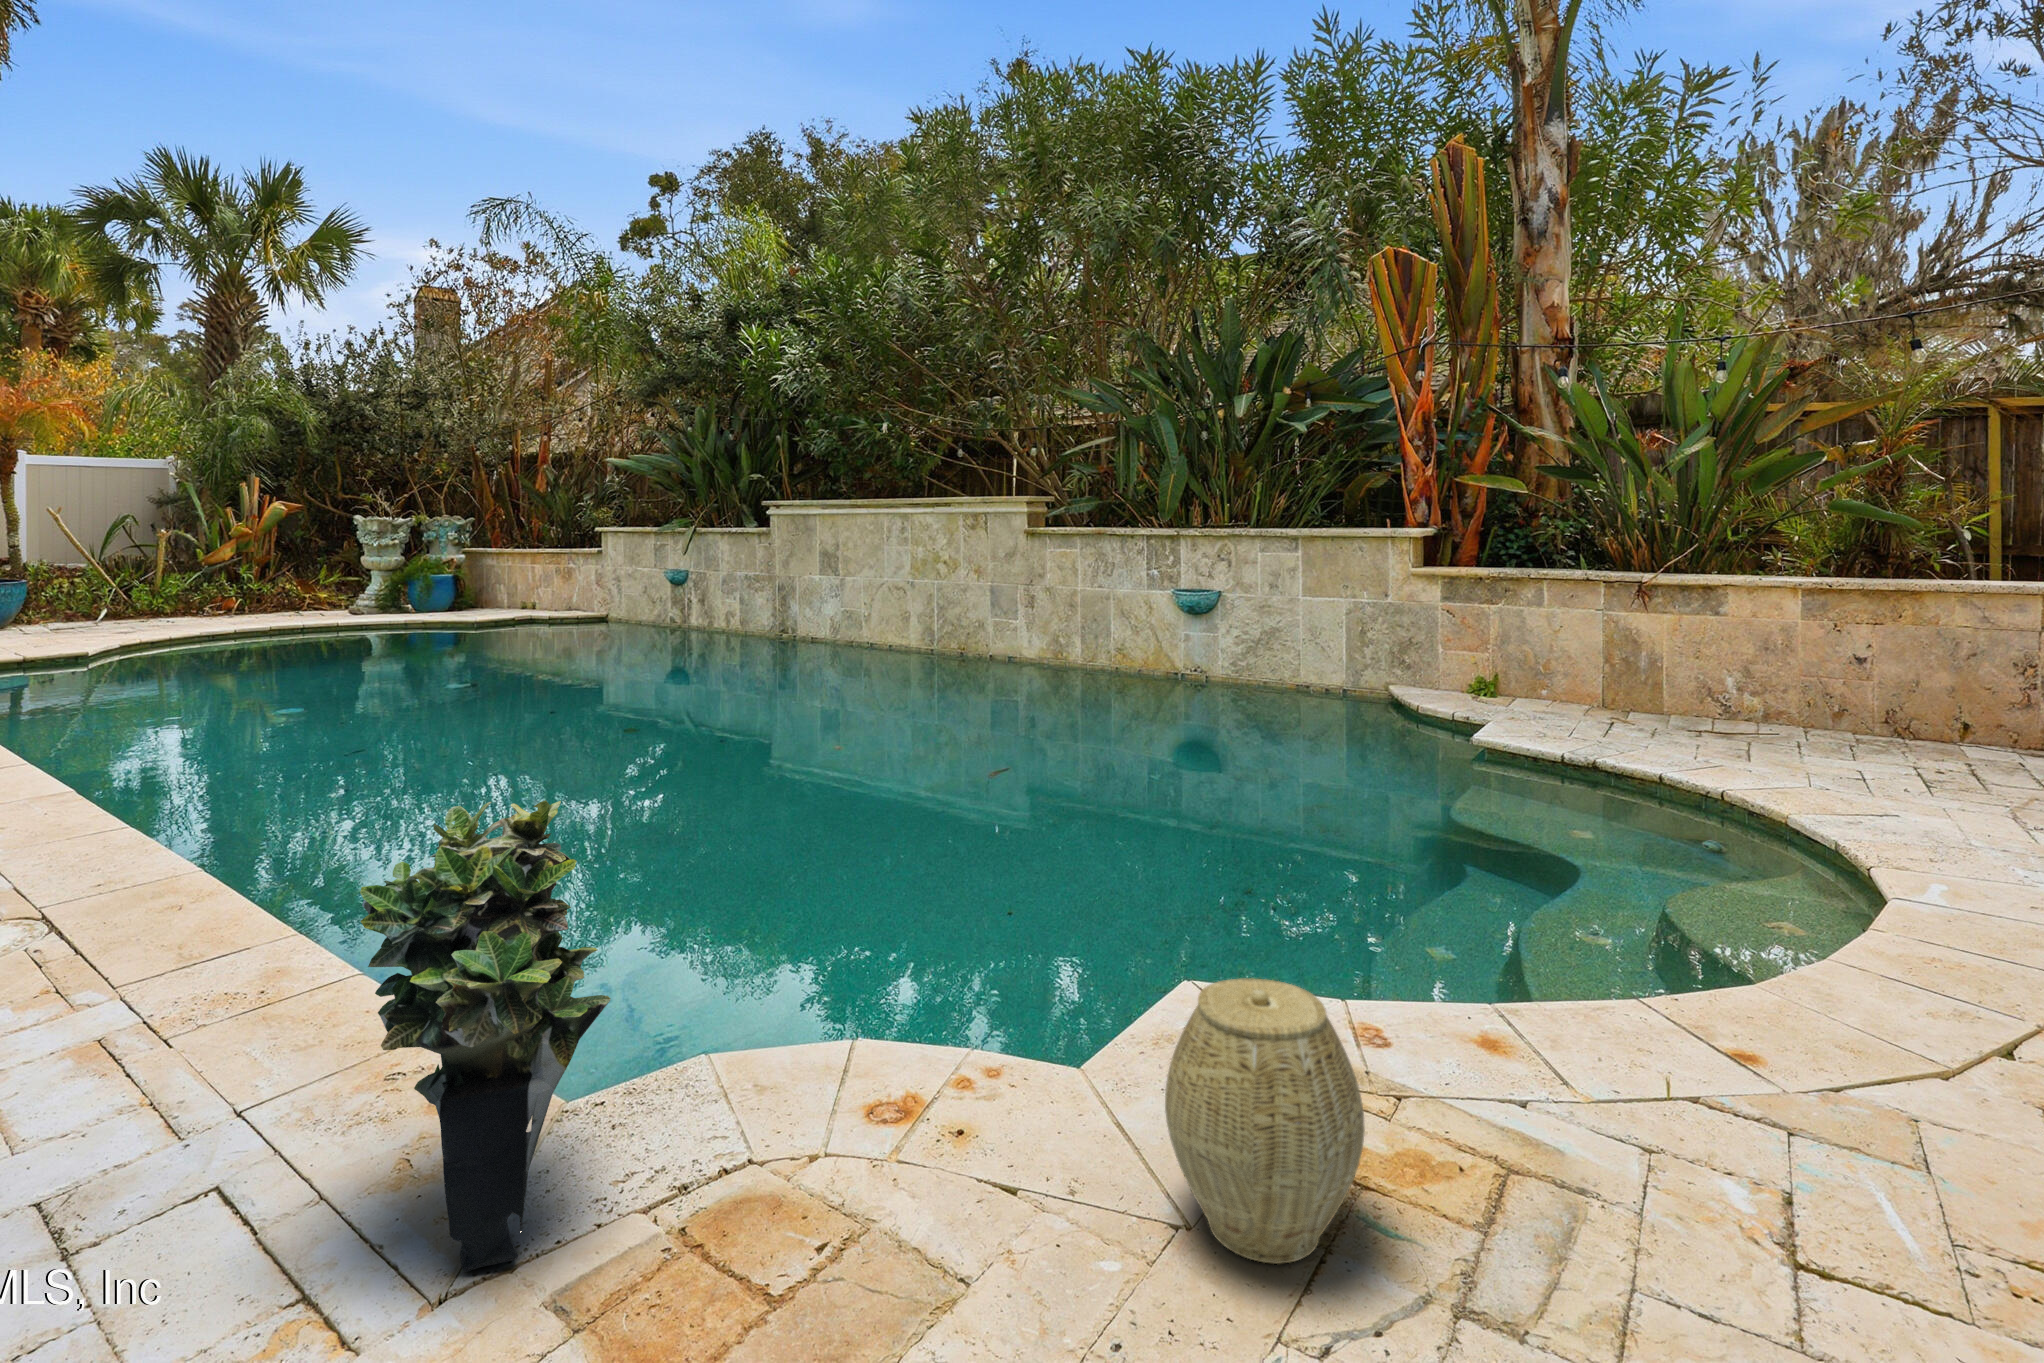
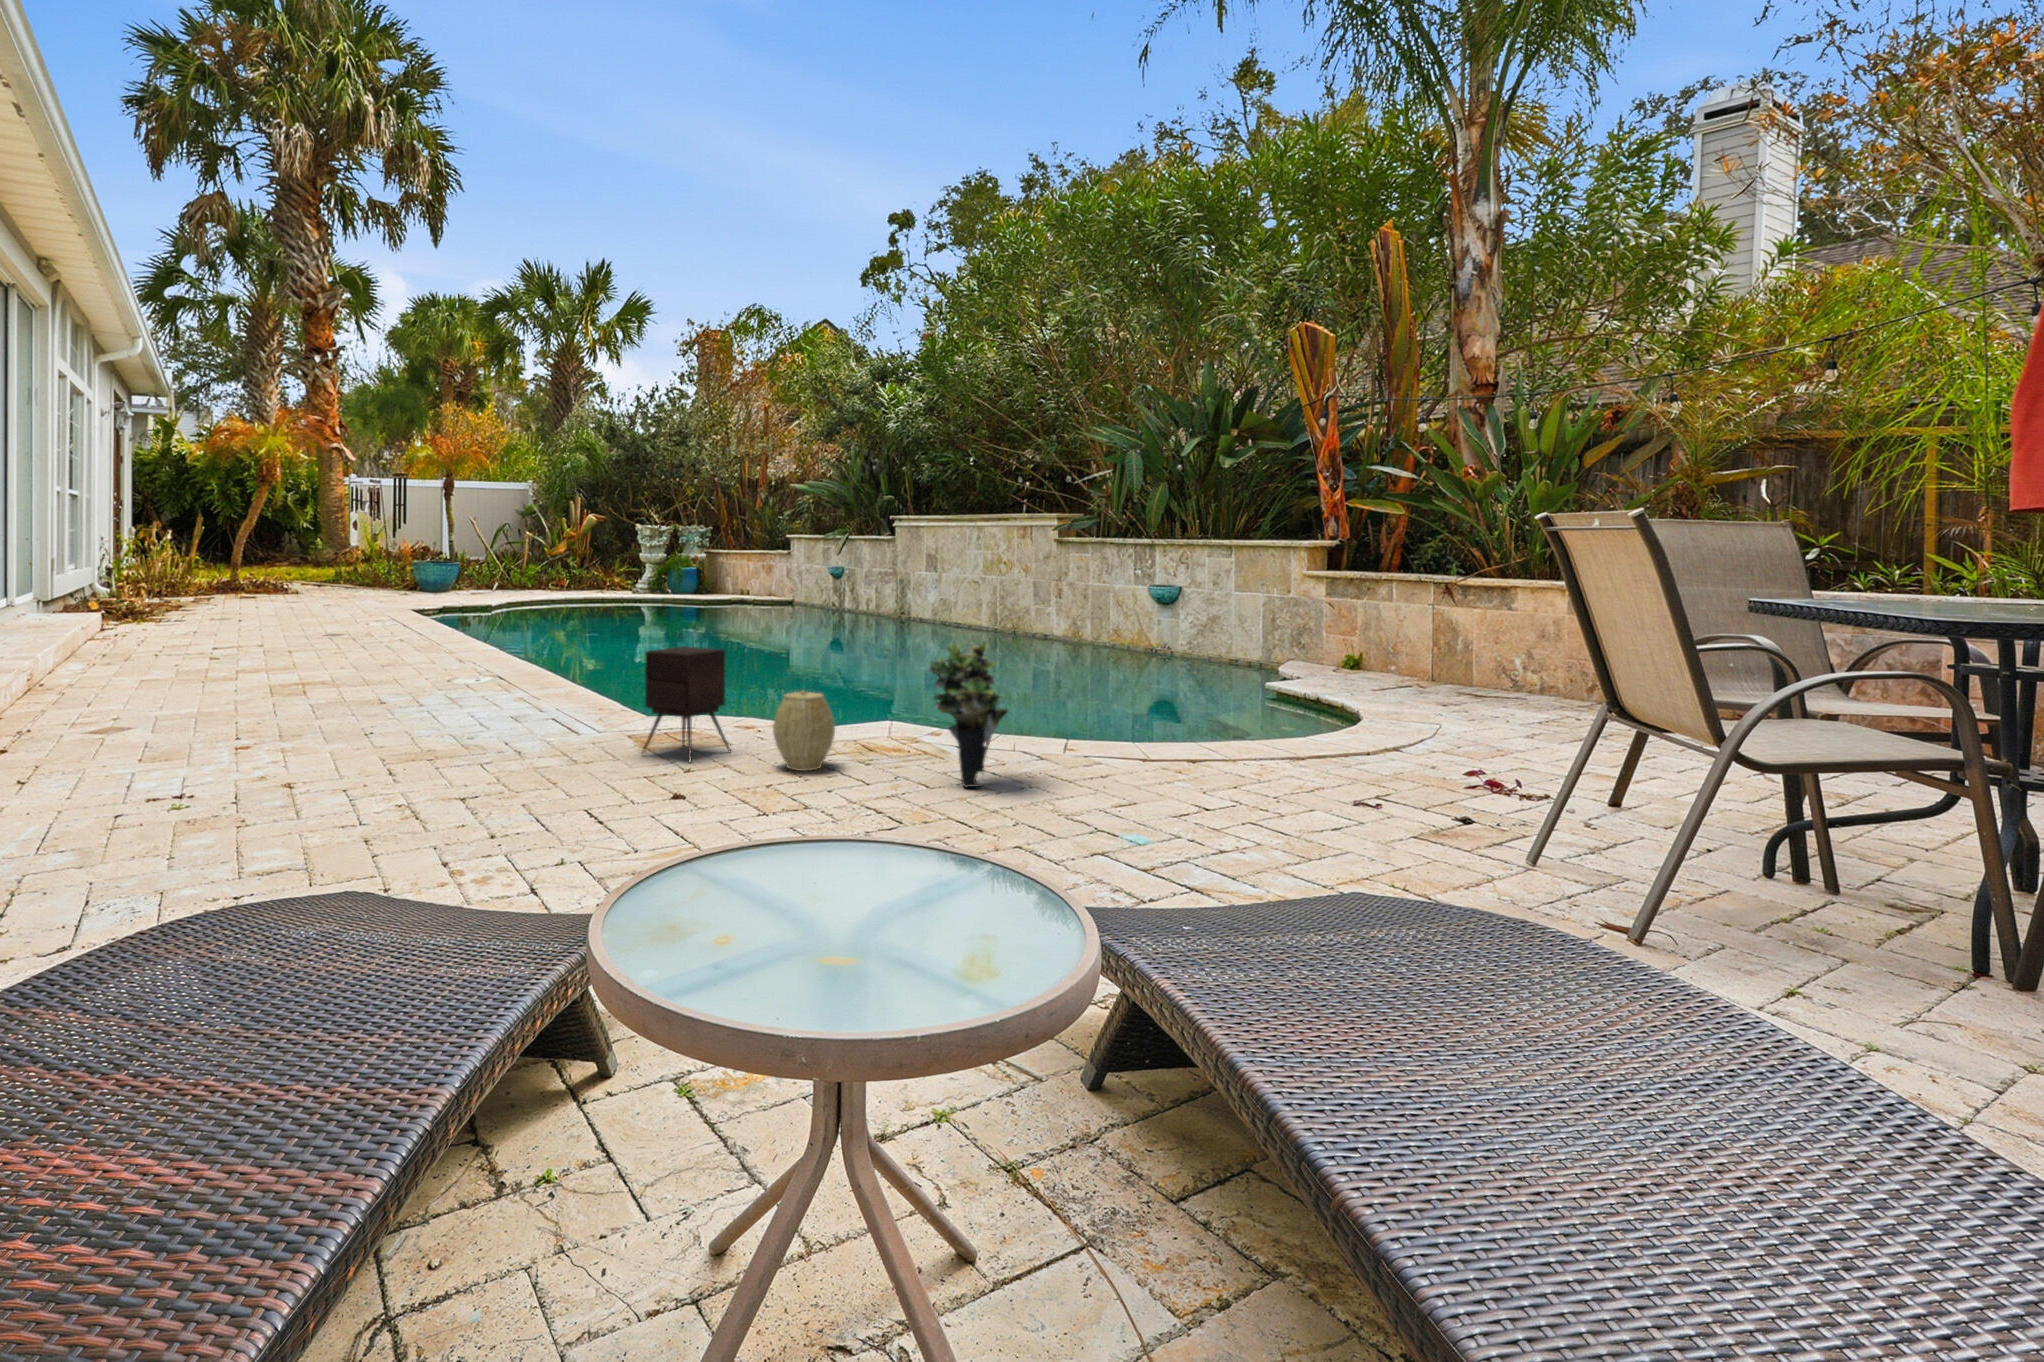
potted plant: present [360,800,611,1272] -> present [929,642,1009,787]
side table: none [691,848,952,1290] -> present [642,646,730,761]

